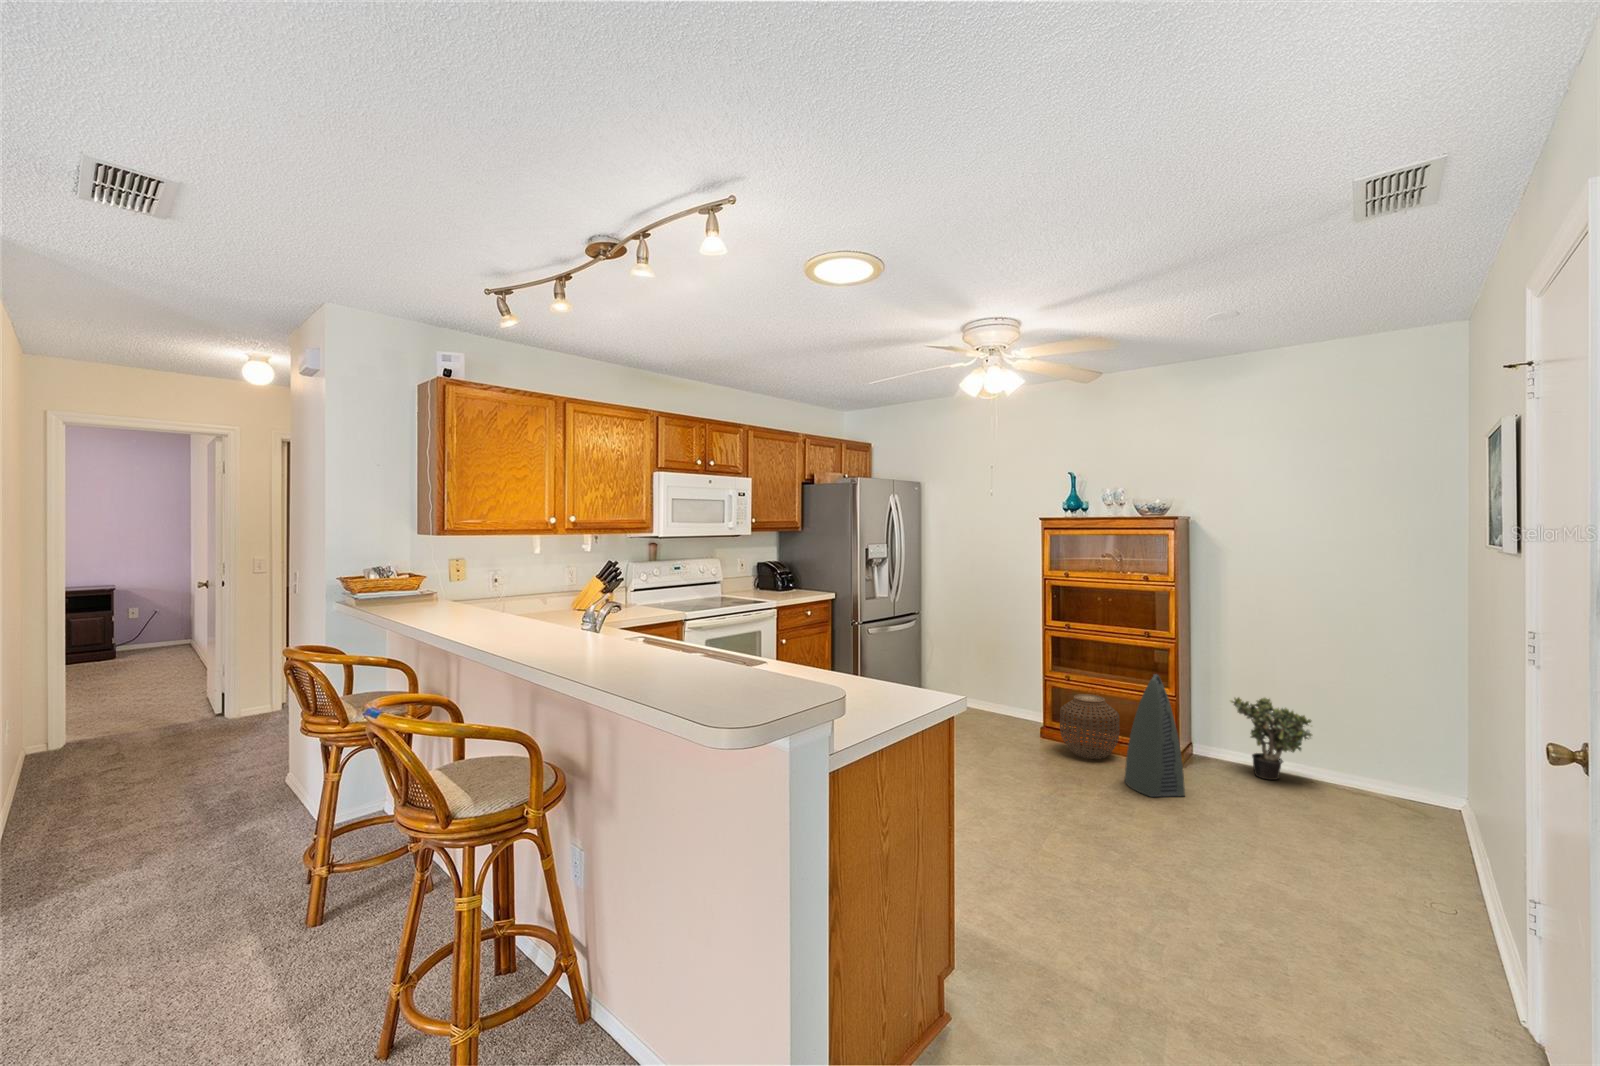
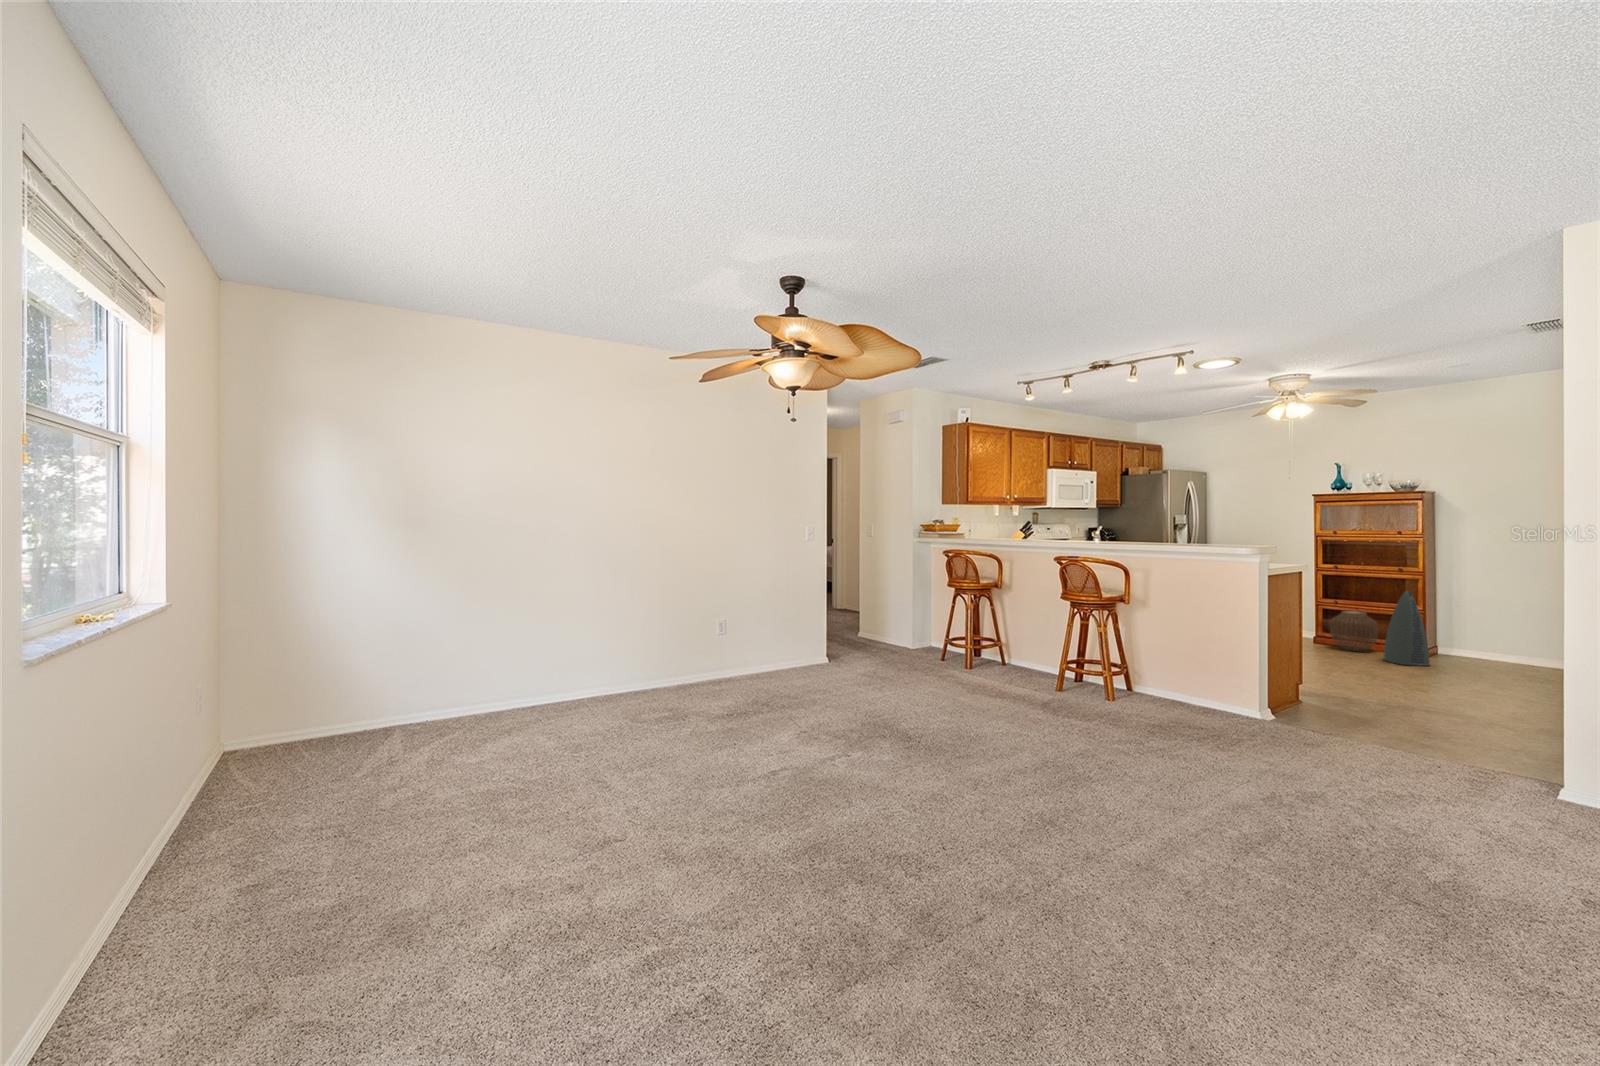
potted plant: present [1231,698,1312,780] -> none [1467,610,1535,664]

